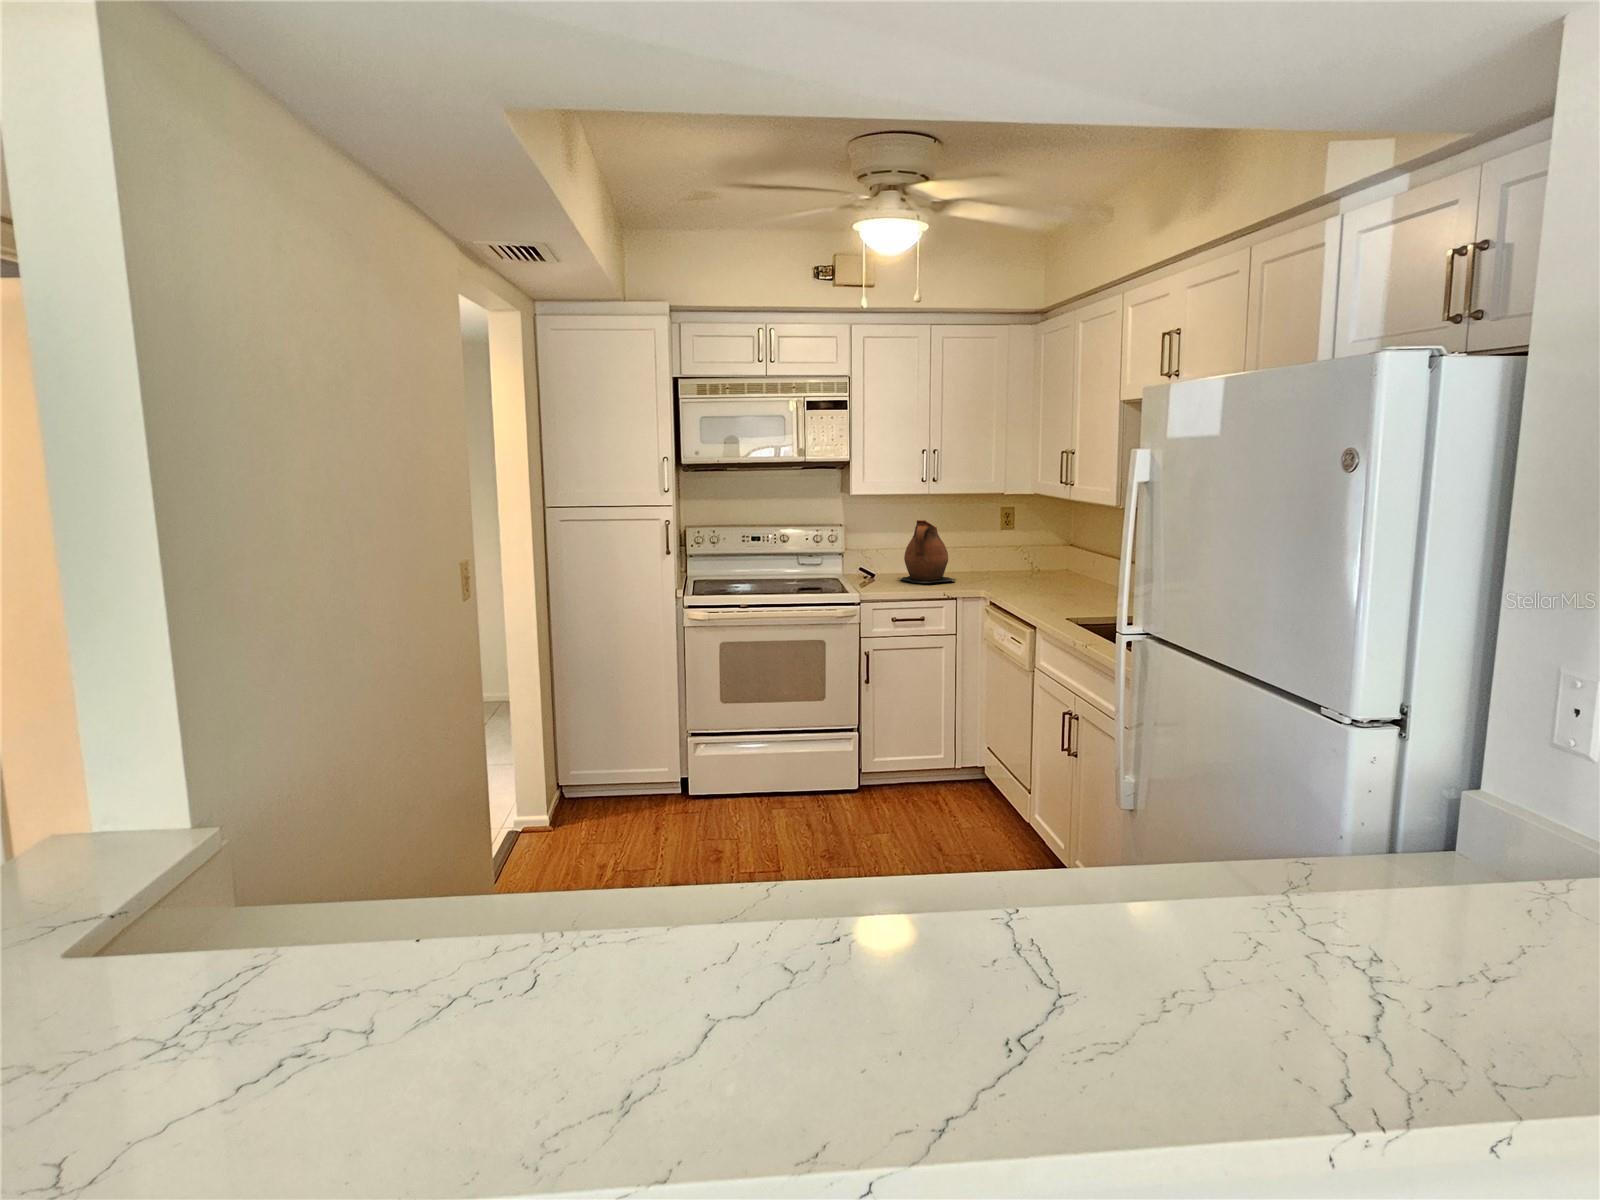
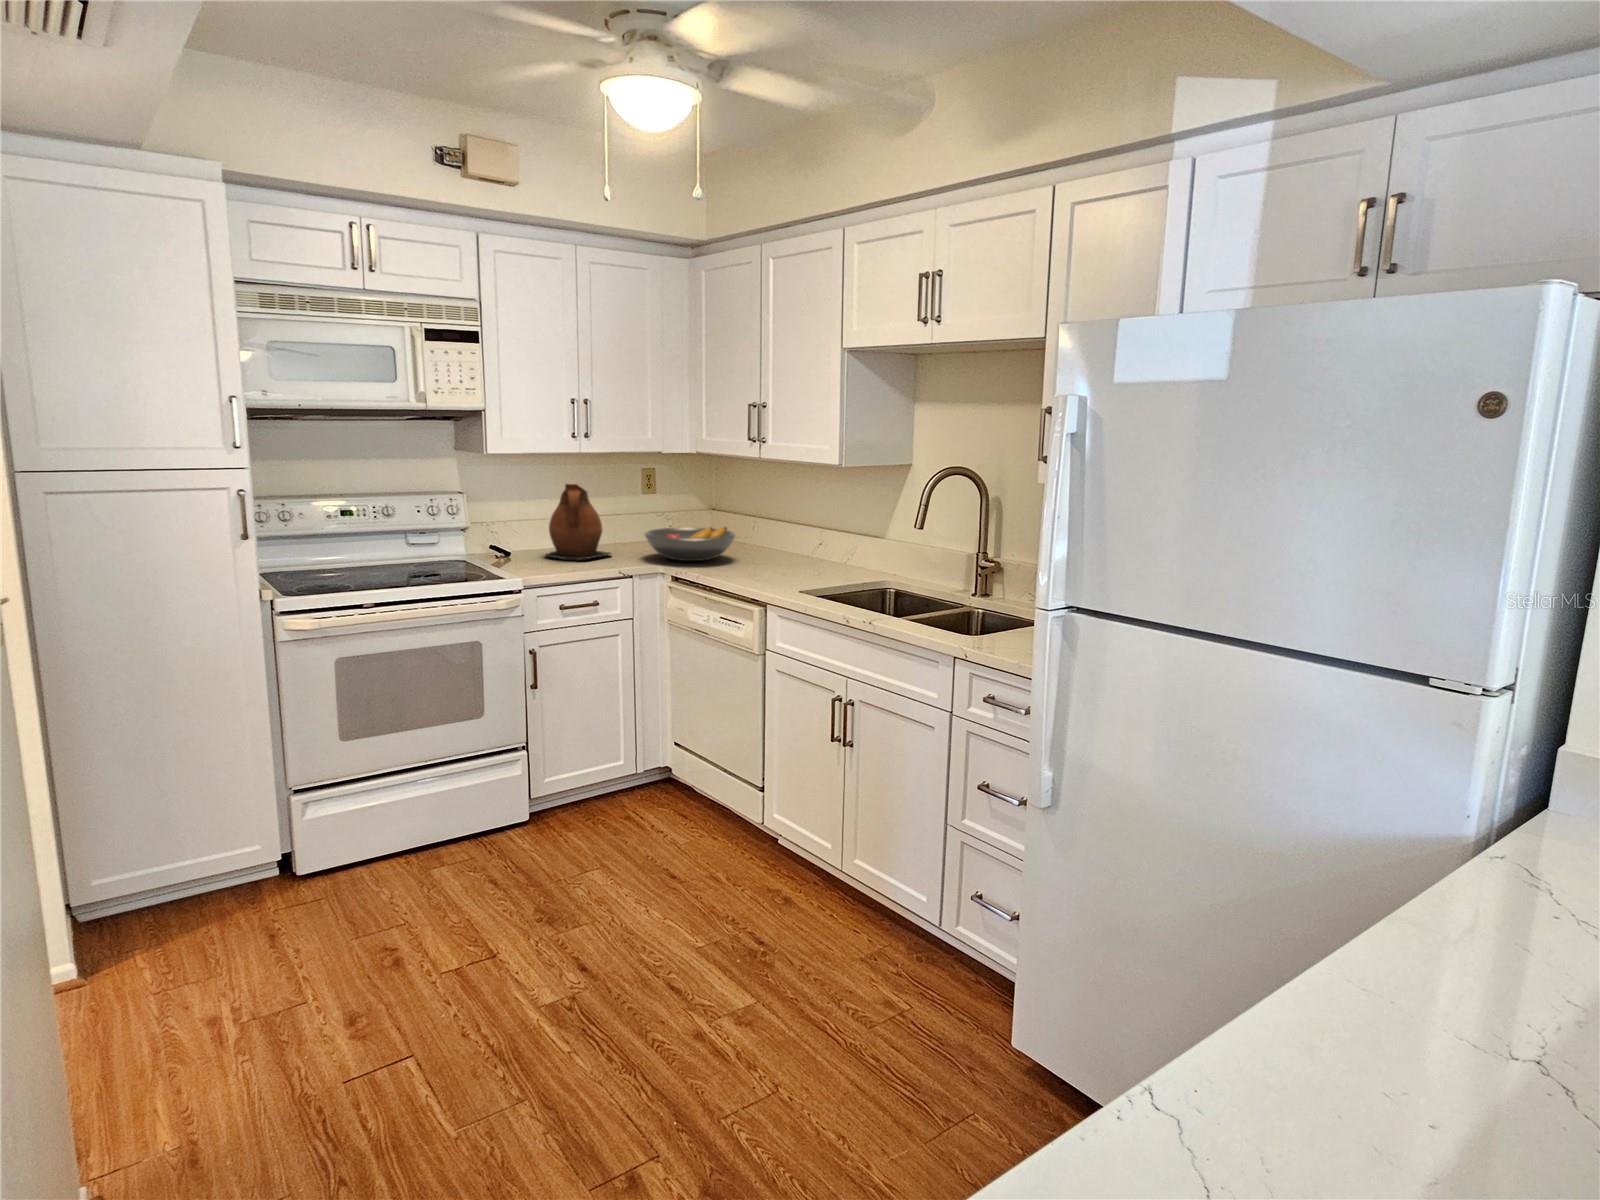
fruit bowl: none [979,561,1062,590] -> present [644,527,736,561]

